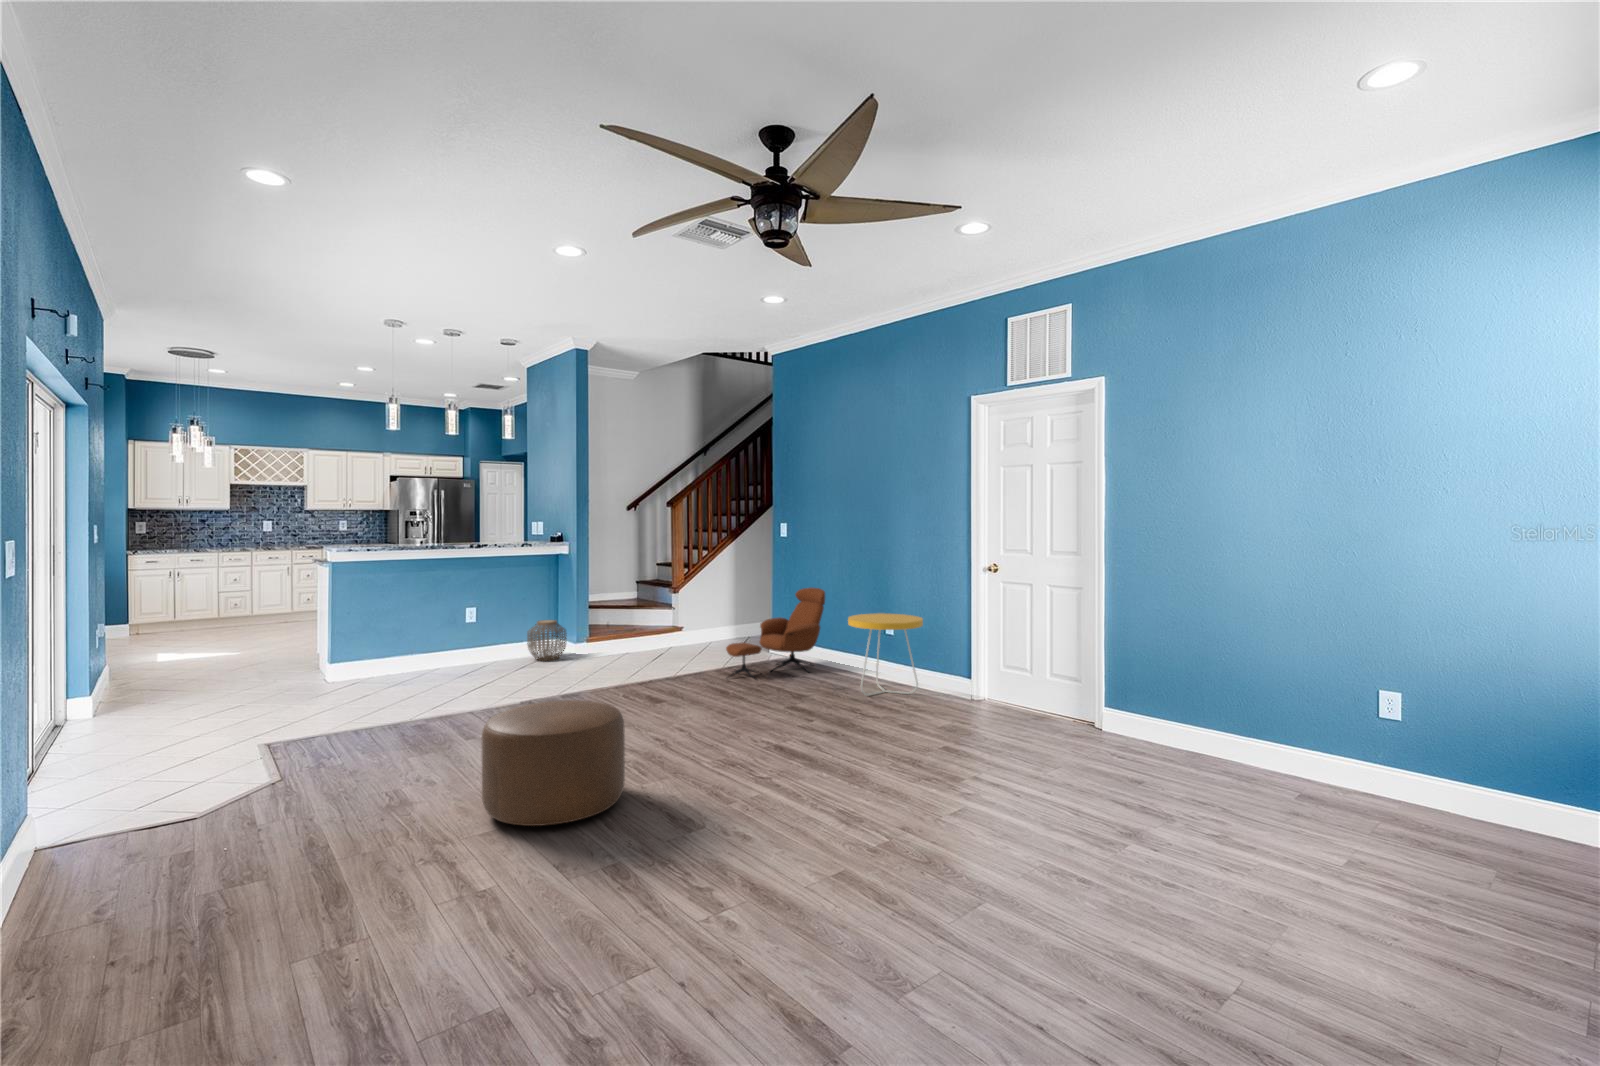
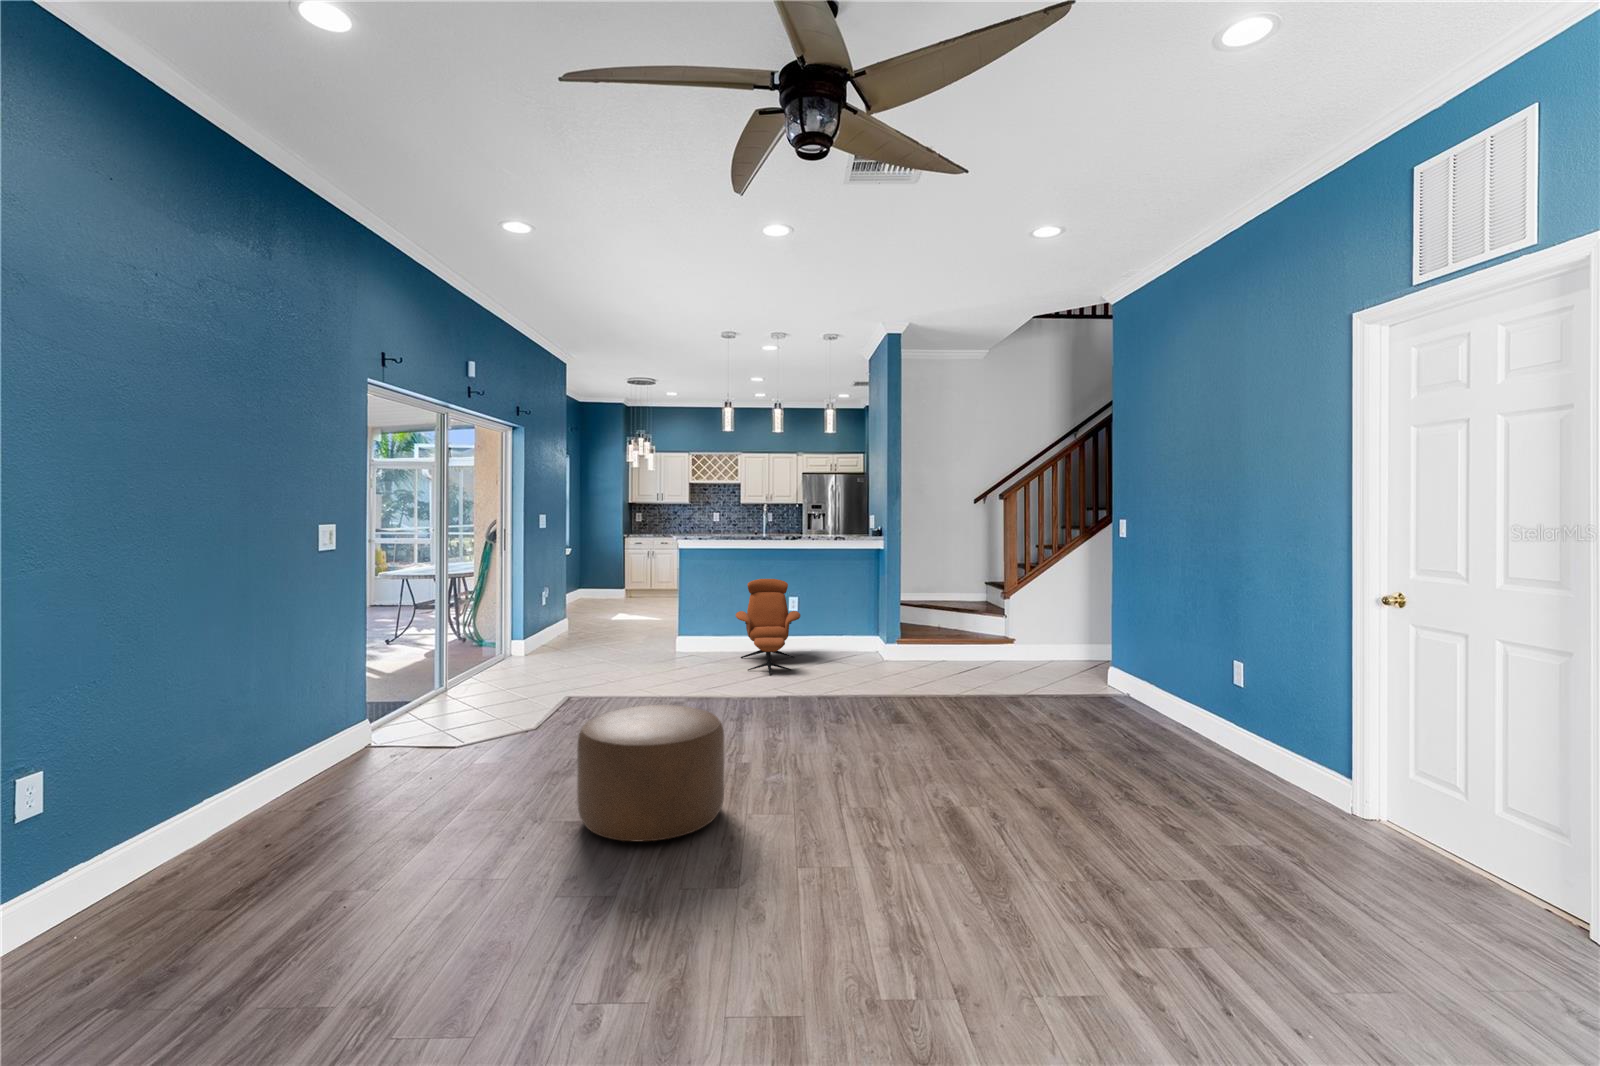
lounge chair: present [726,588,825,678] -> present [736,579,801,675]
side table: present [848,613,923,696] -> none [1145,650,1270,779]
woven basket: present [527,620,567,661] -> none [839,615,877,657]

